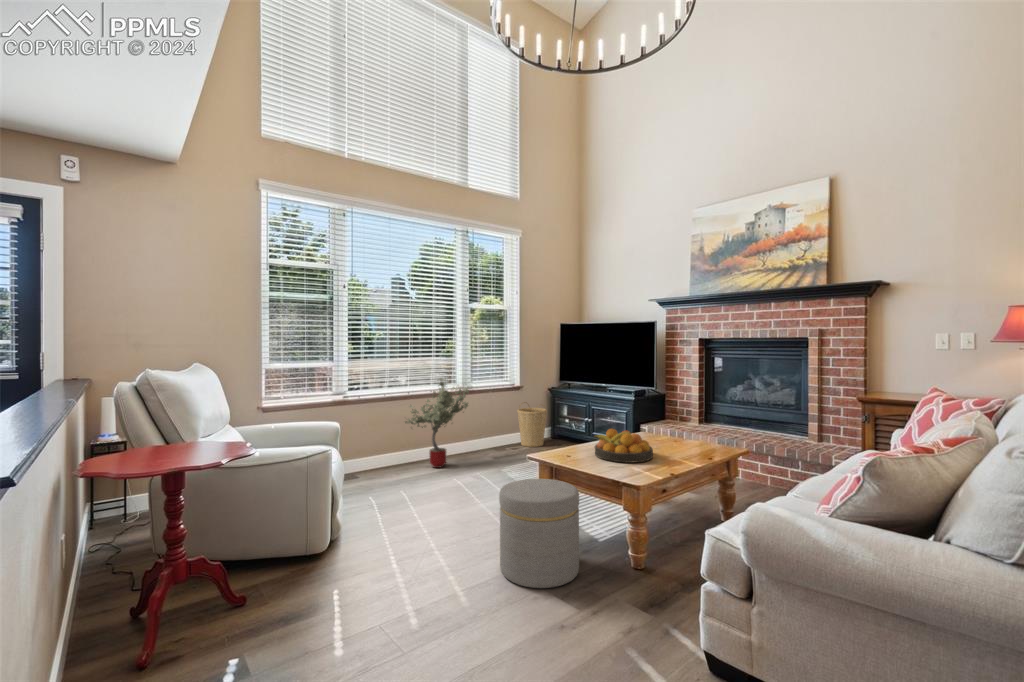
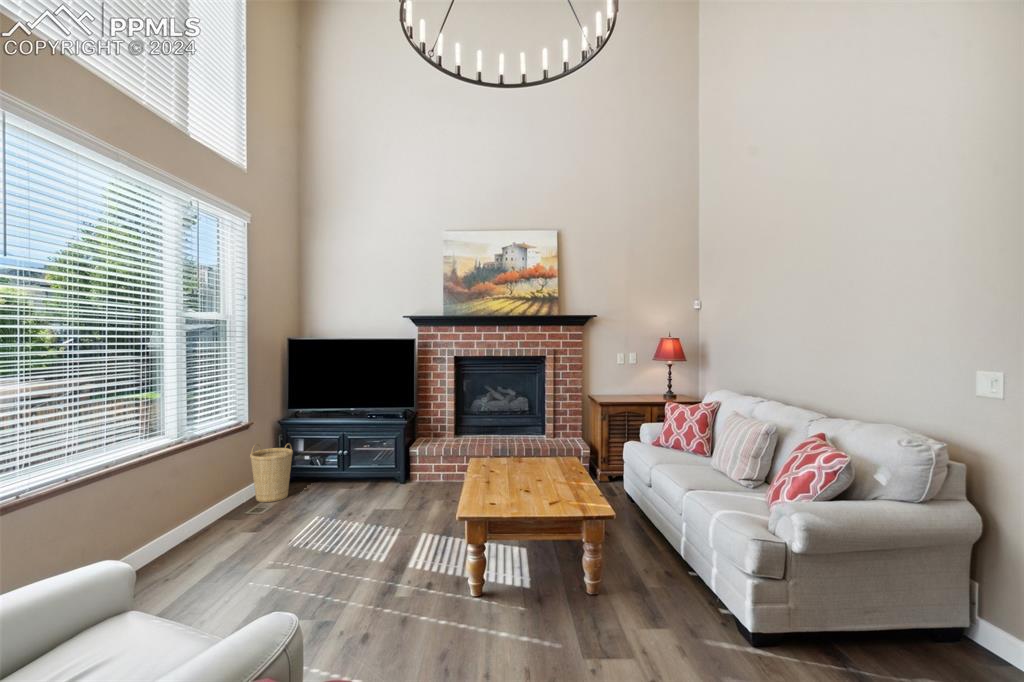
potted tree: present [405,378,469,468] -> none [145,430,240,571]
fruit bowl: present [594,429,653,463] -> none [496,461,551,494]
ottoman: present [499,479,579,588] -> none [508,527,590,648]

